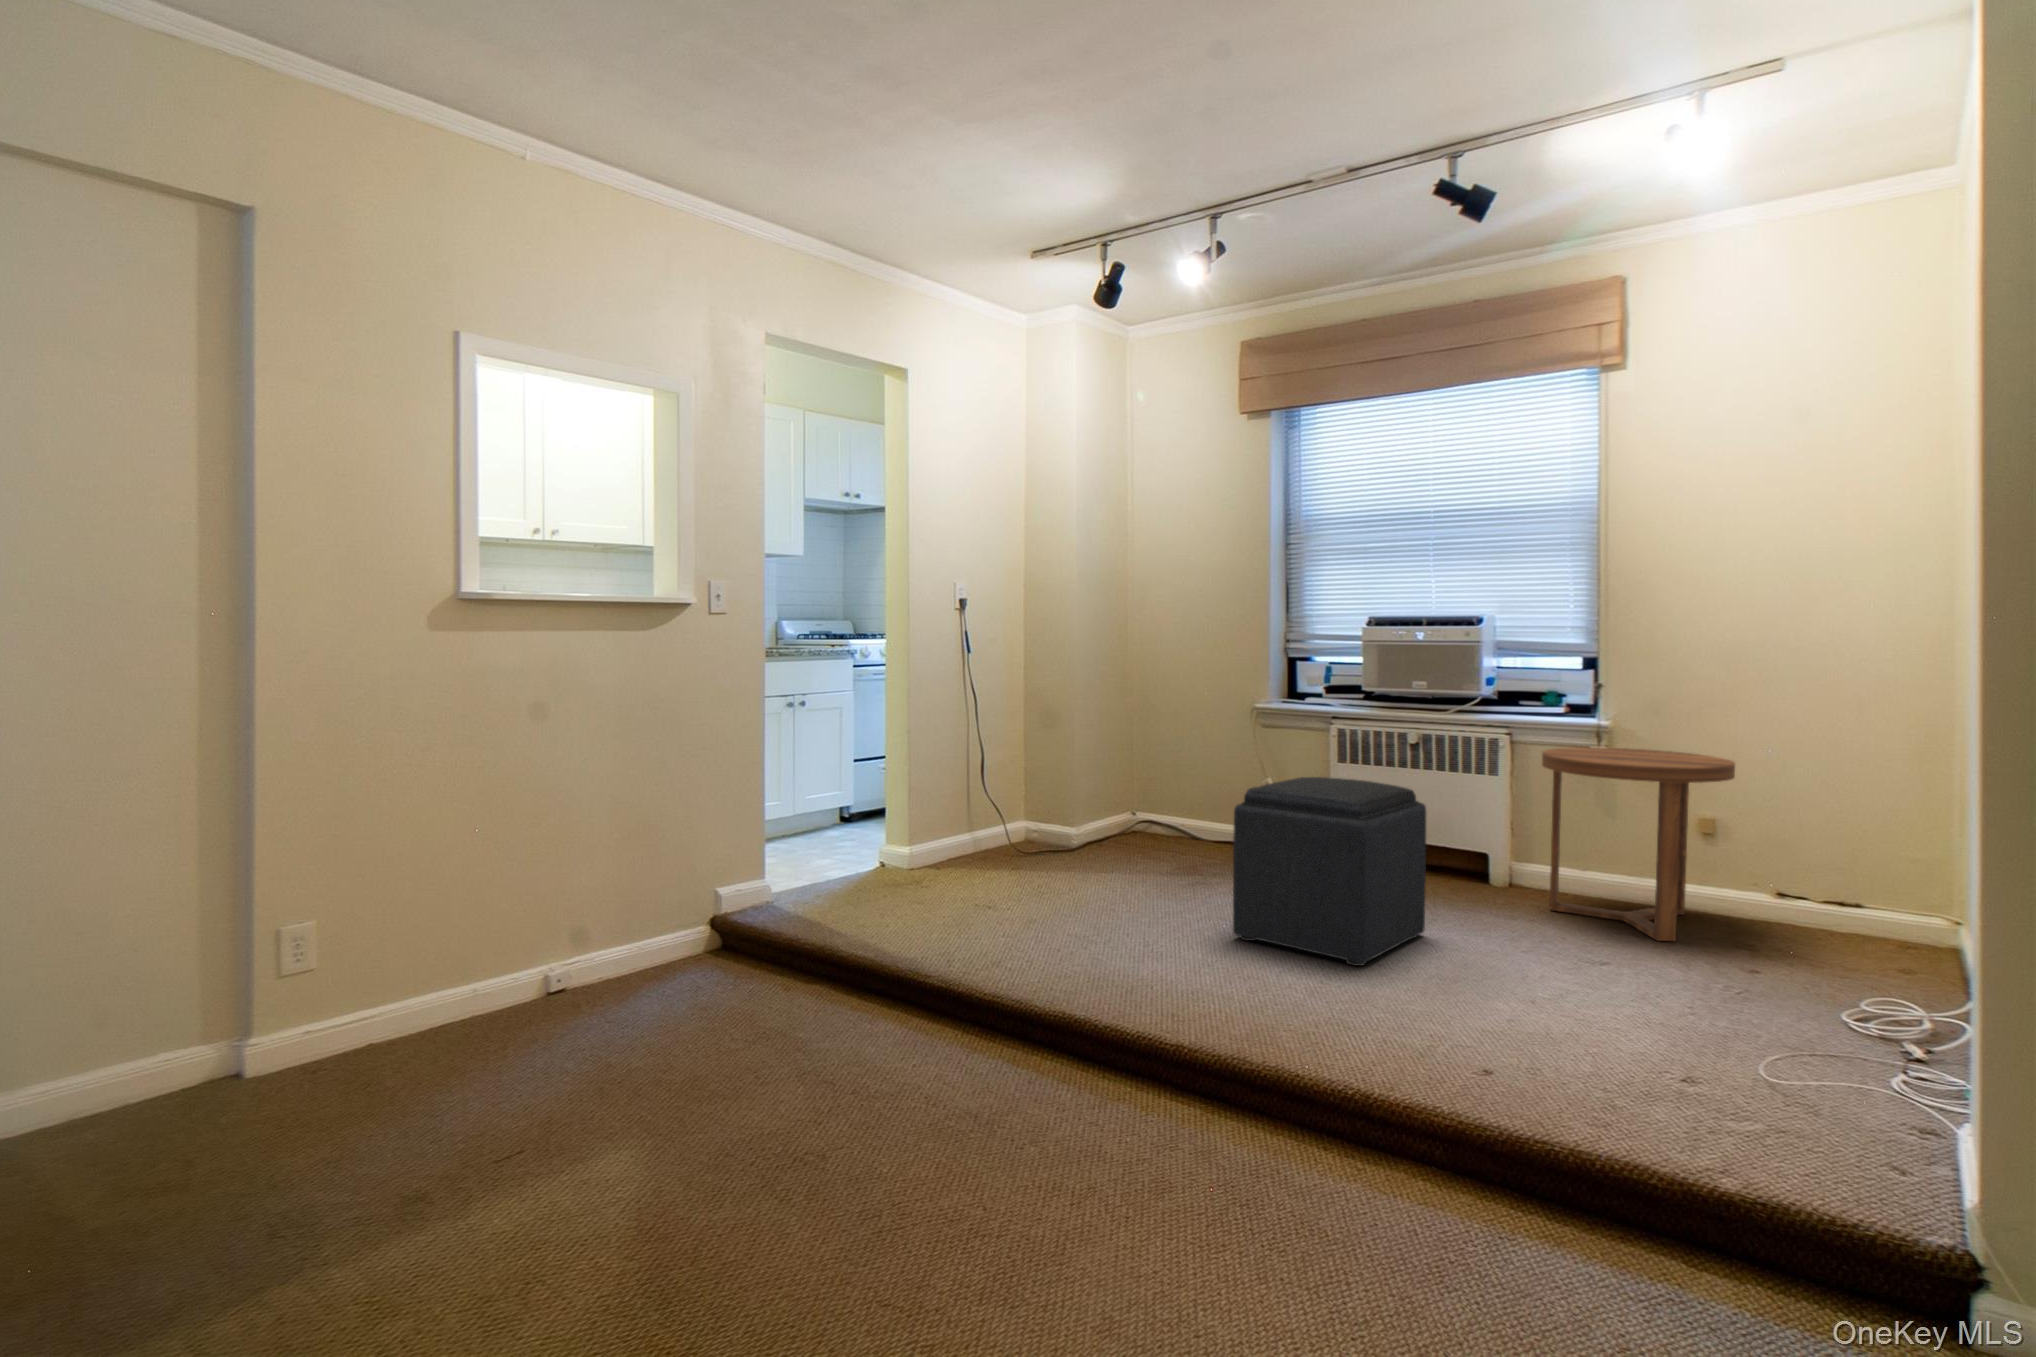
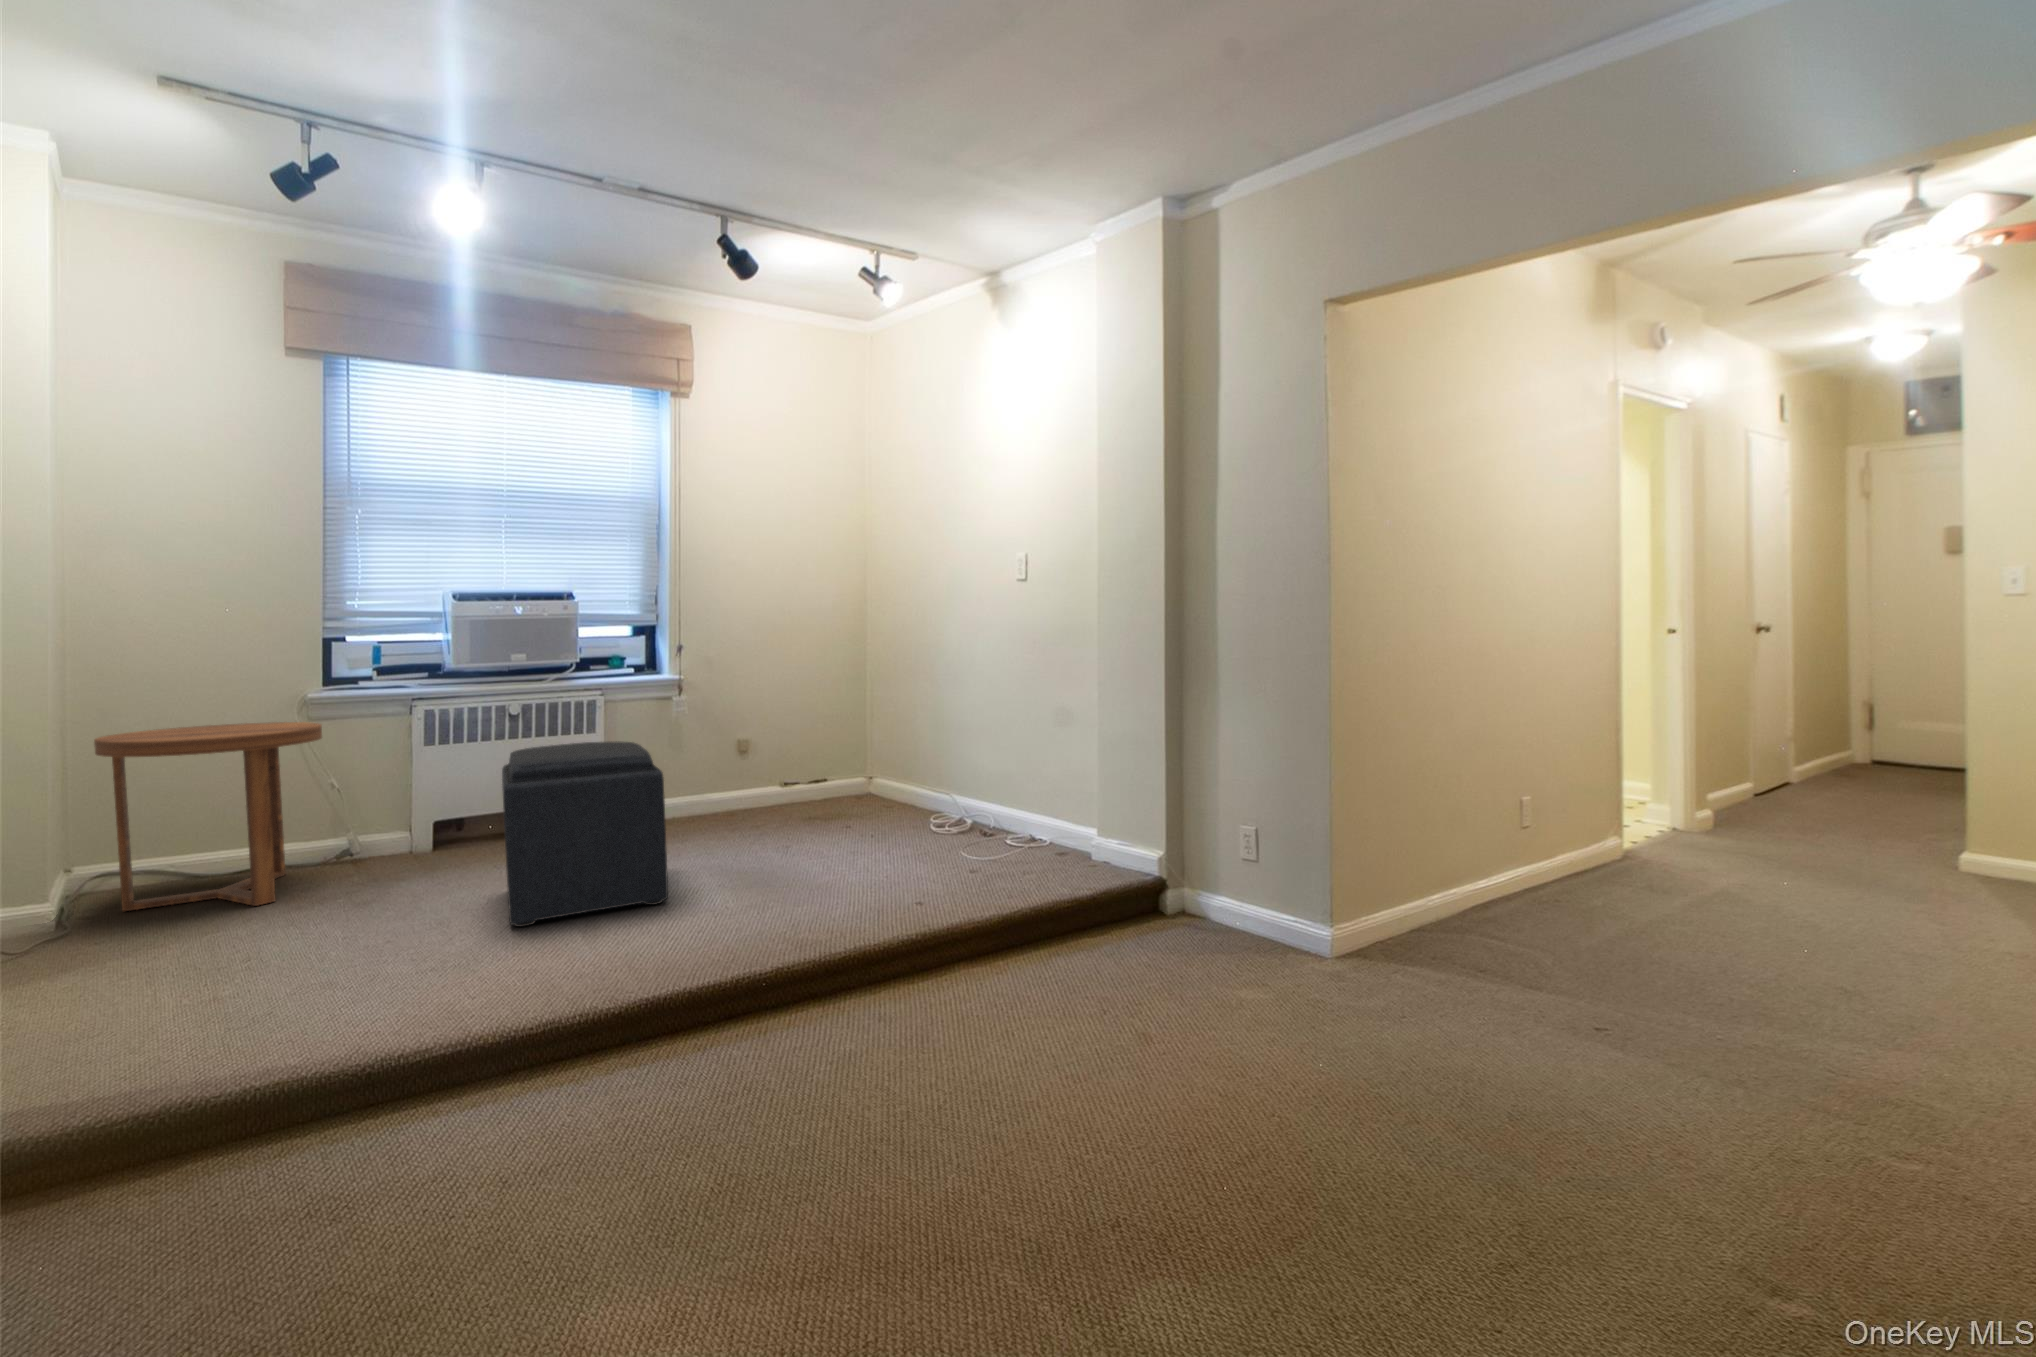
side table: present [1542,747,1735,941] -> present [94,722,322,911]

